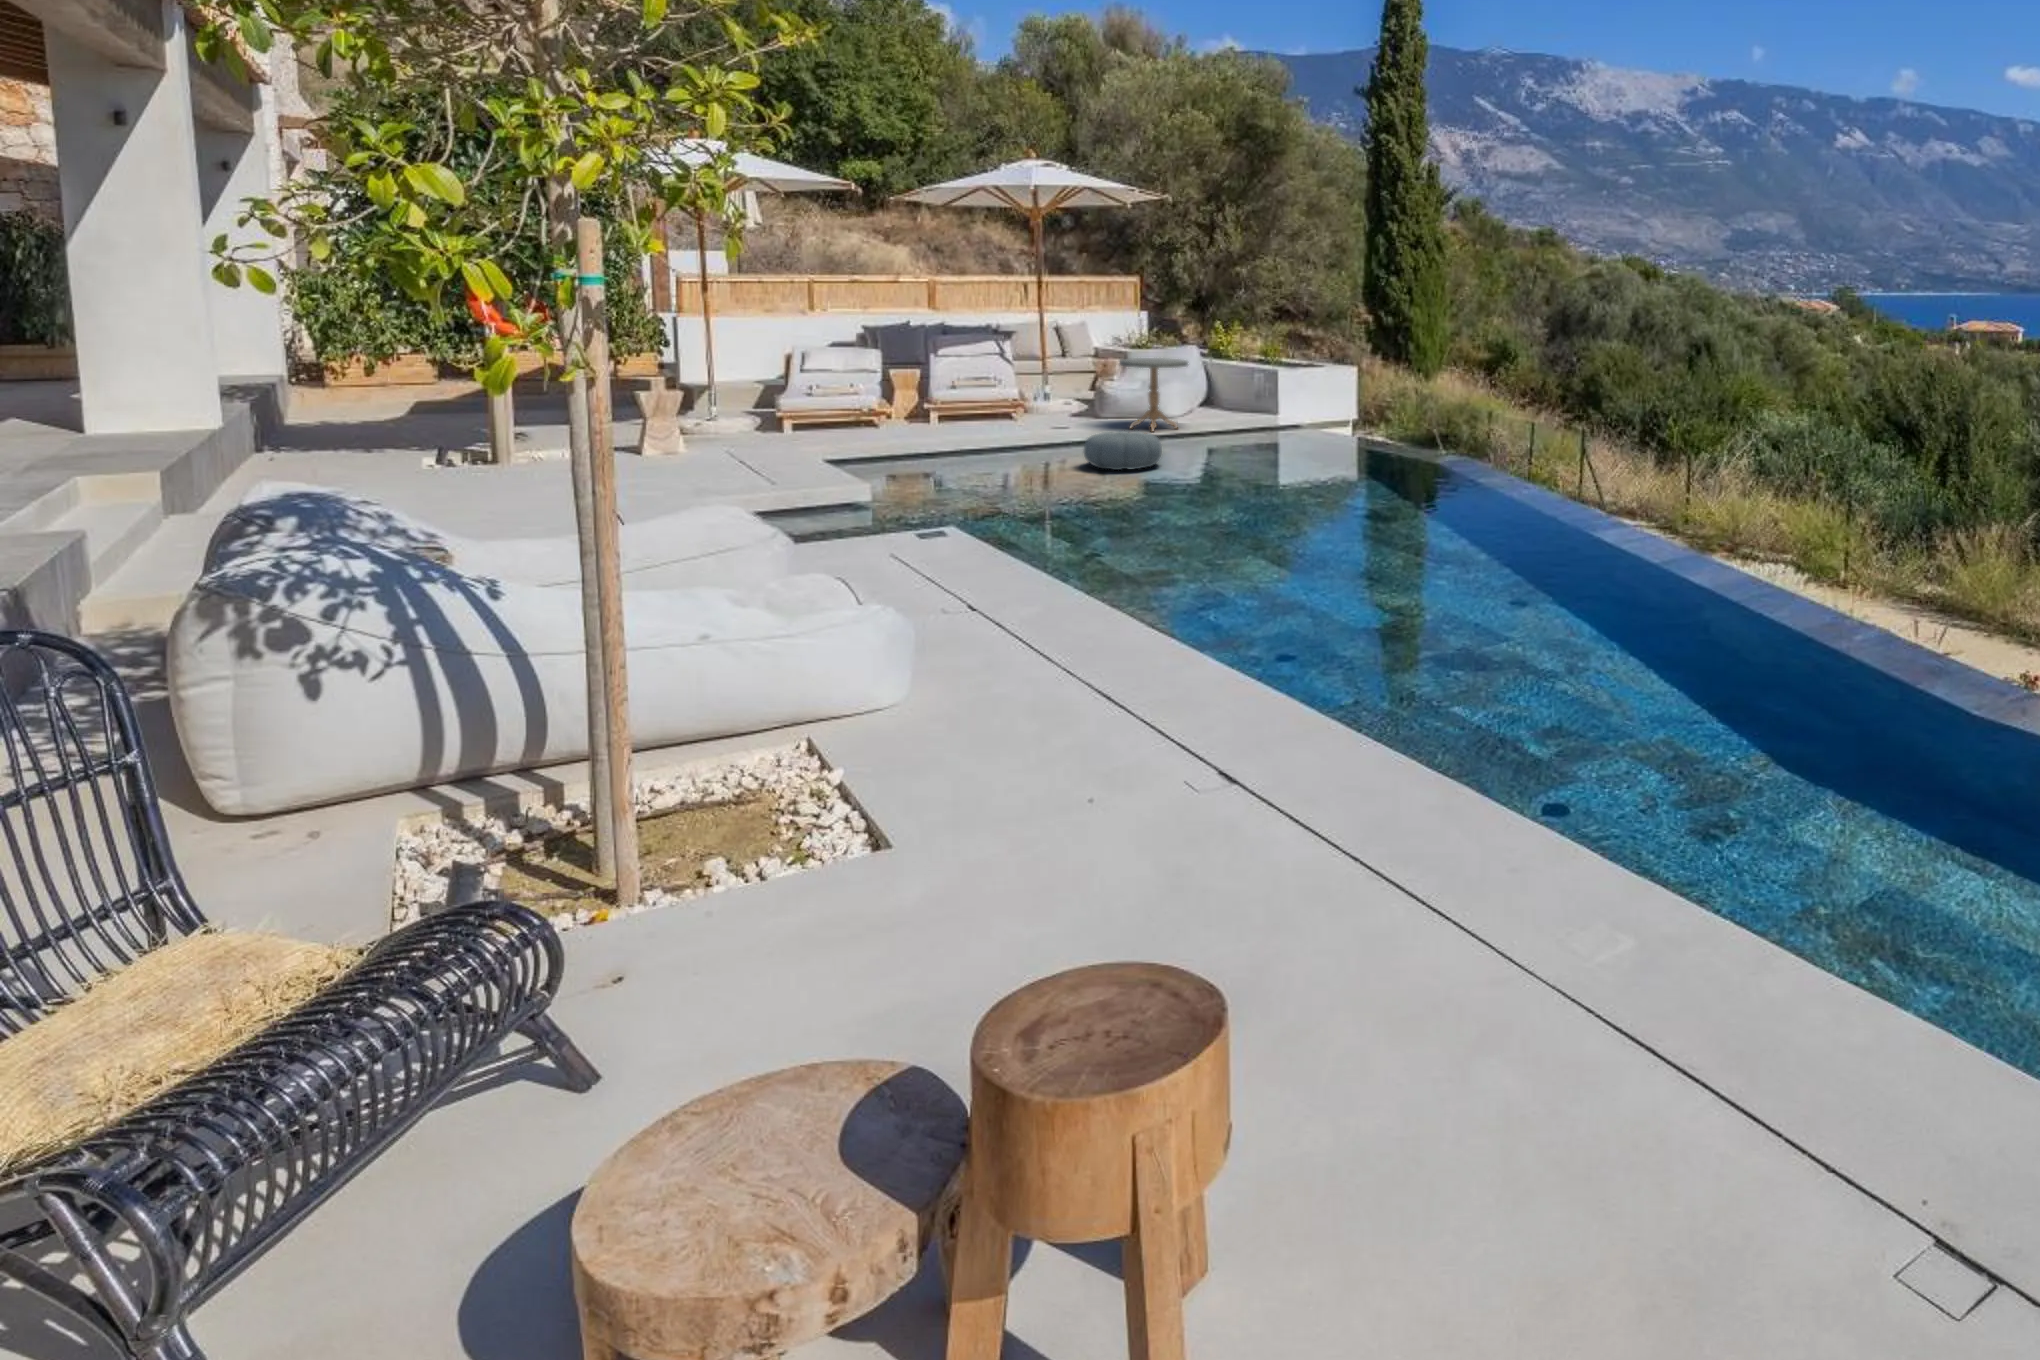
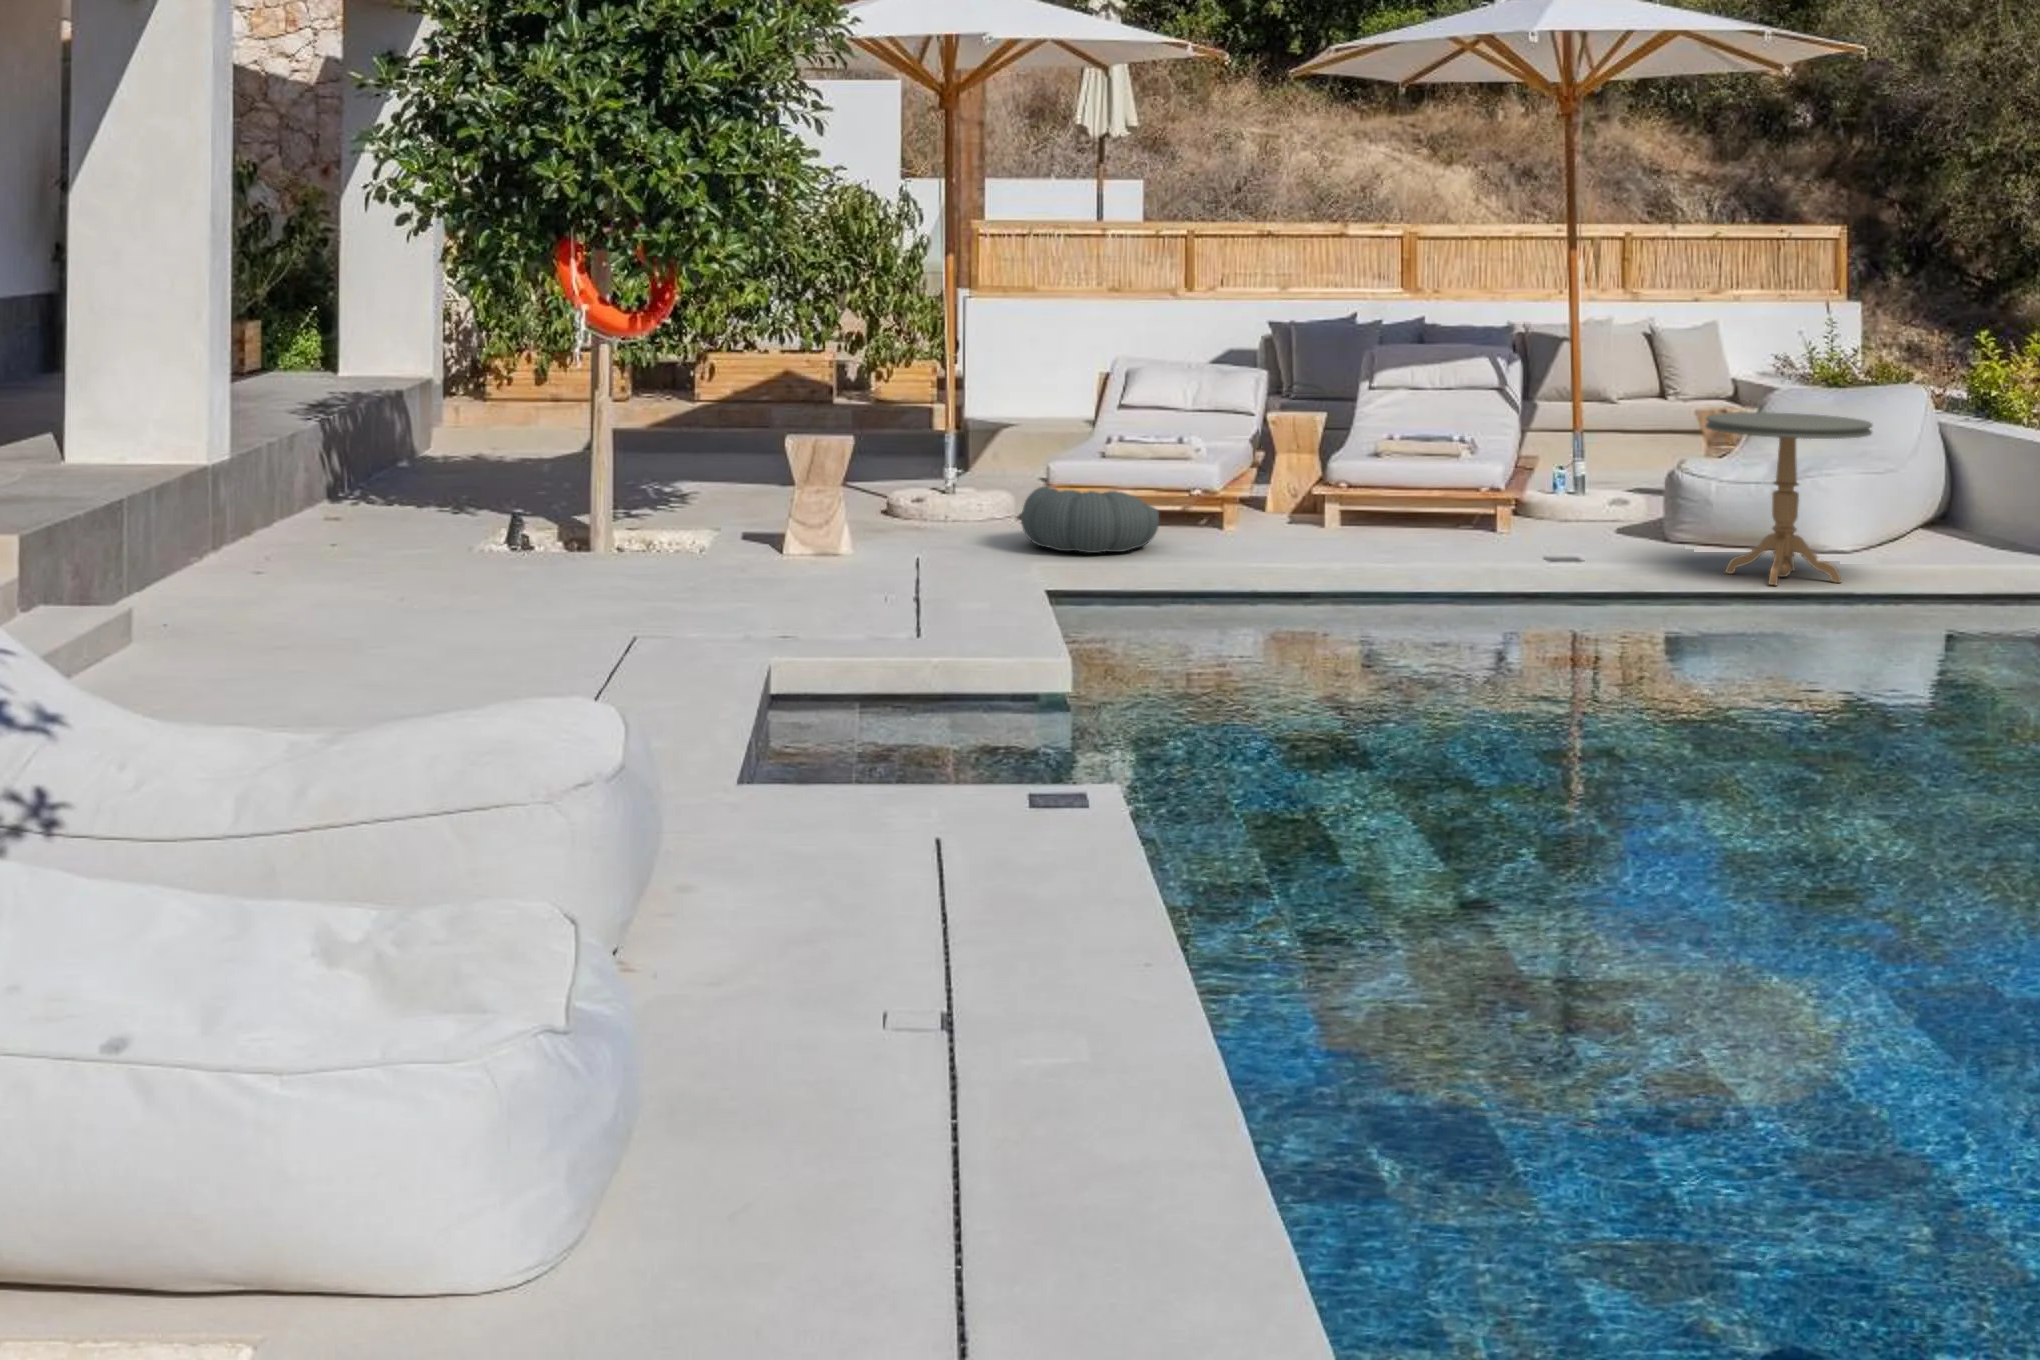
pouf: present [1084,431,1162,470] -> present [1021,486,1159,553]

